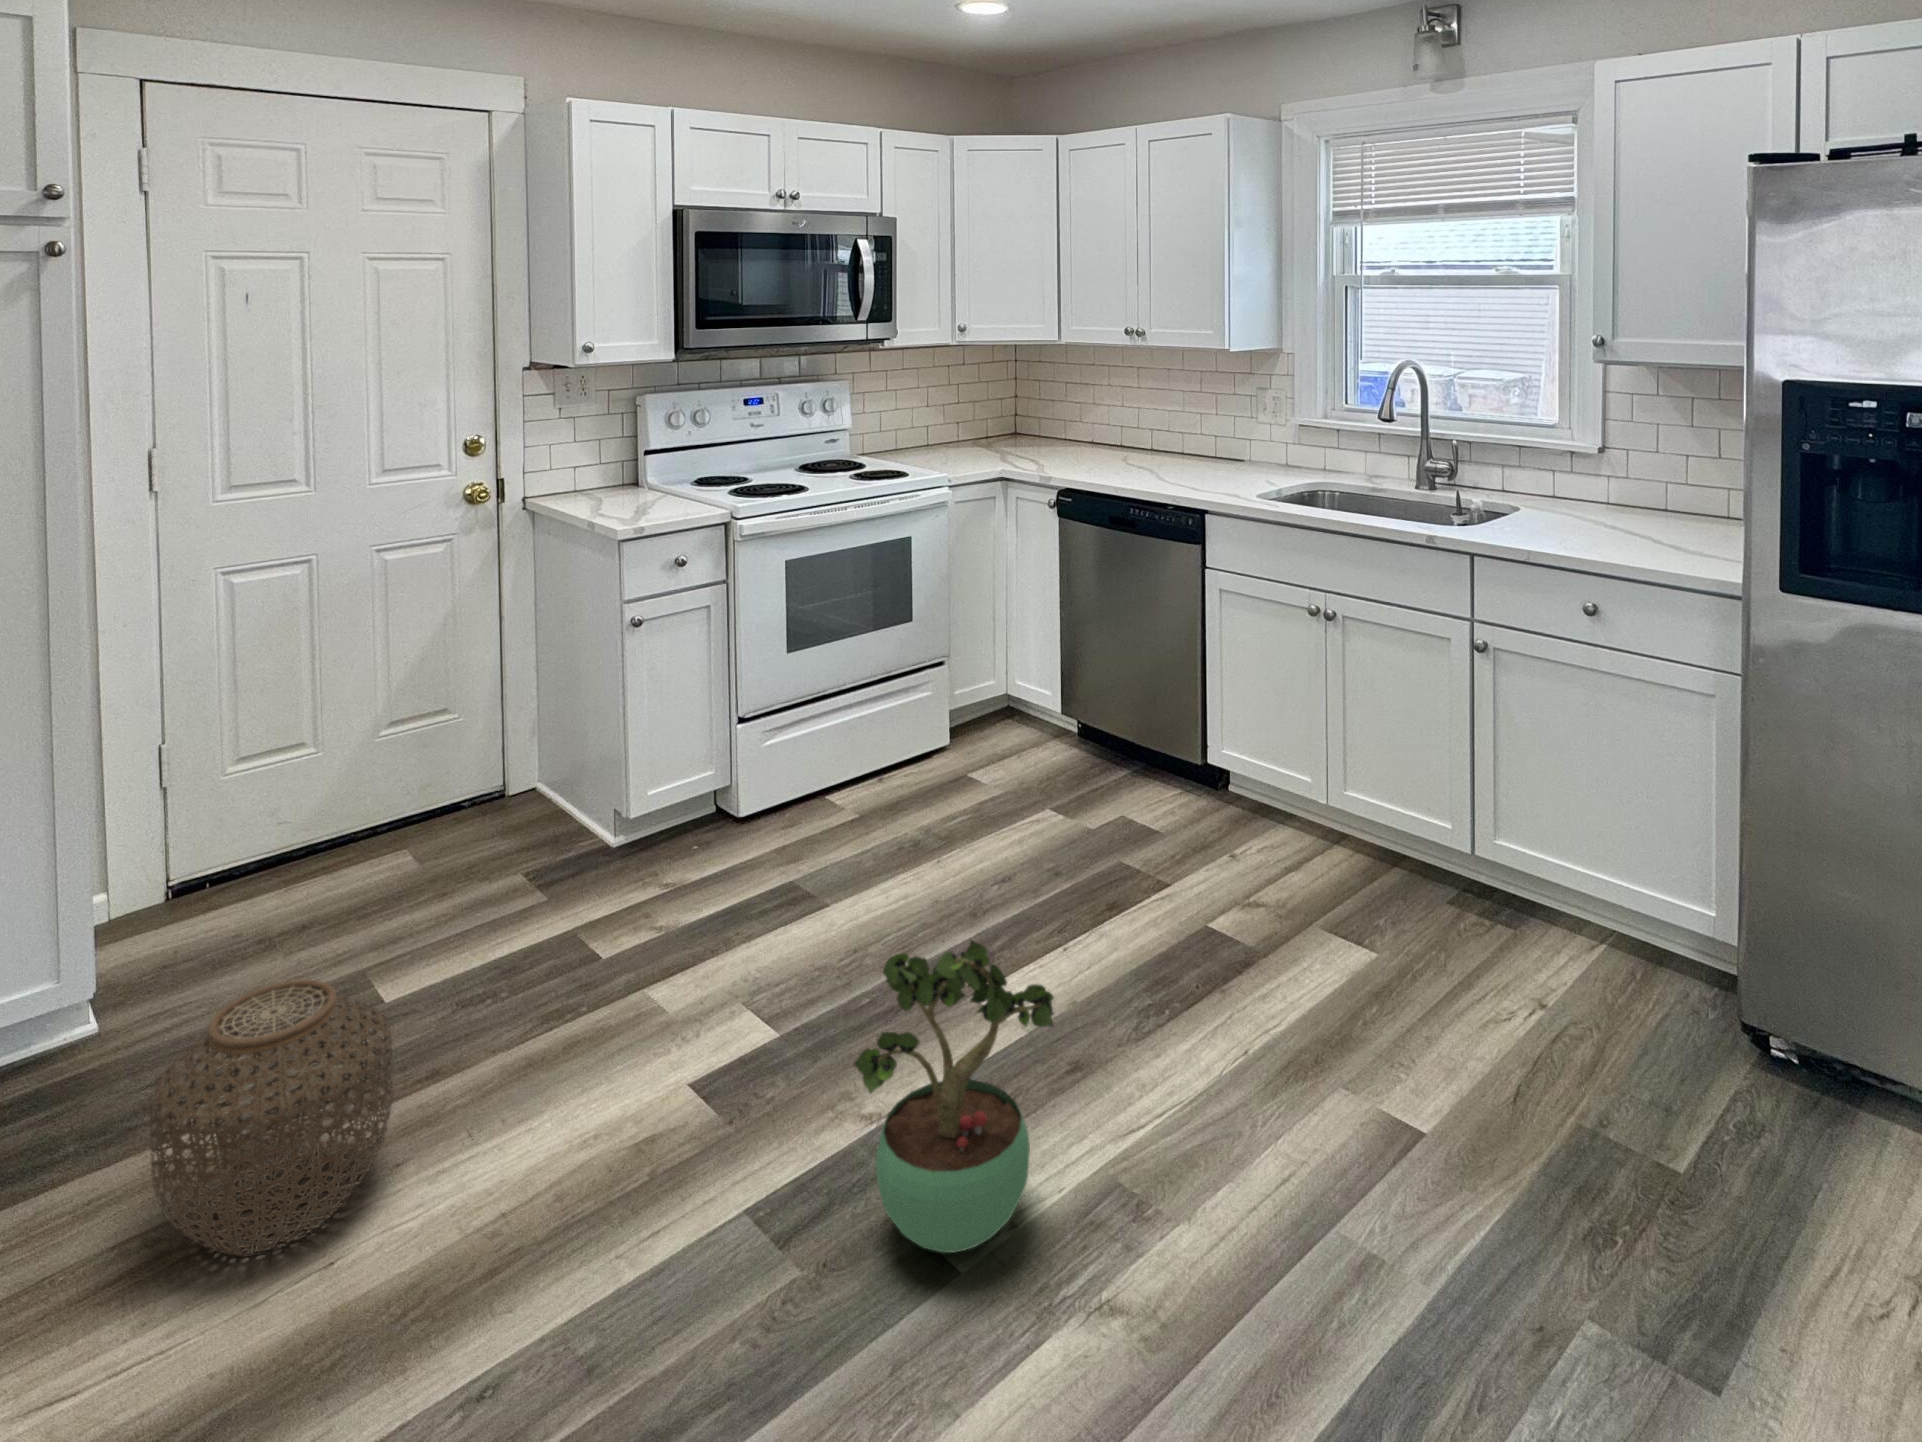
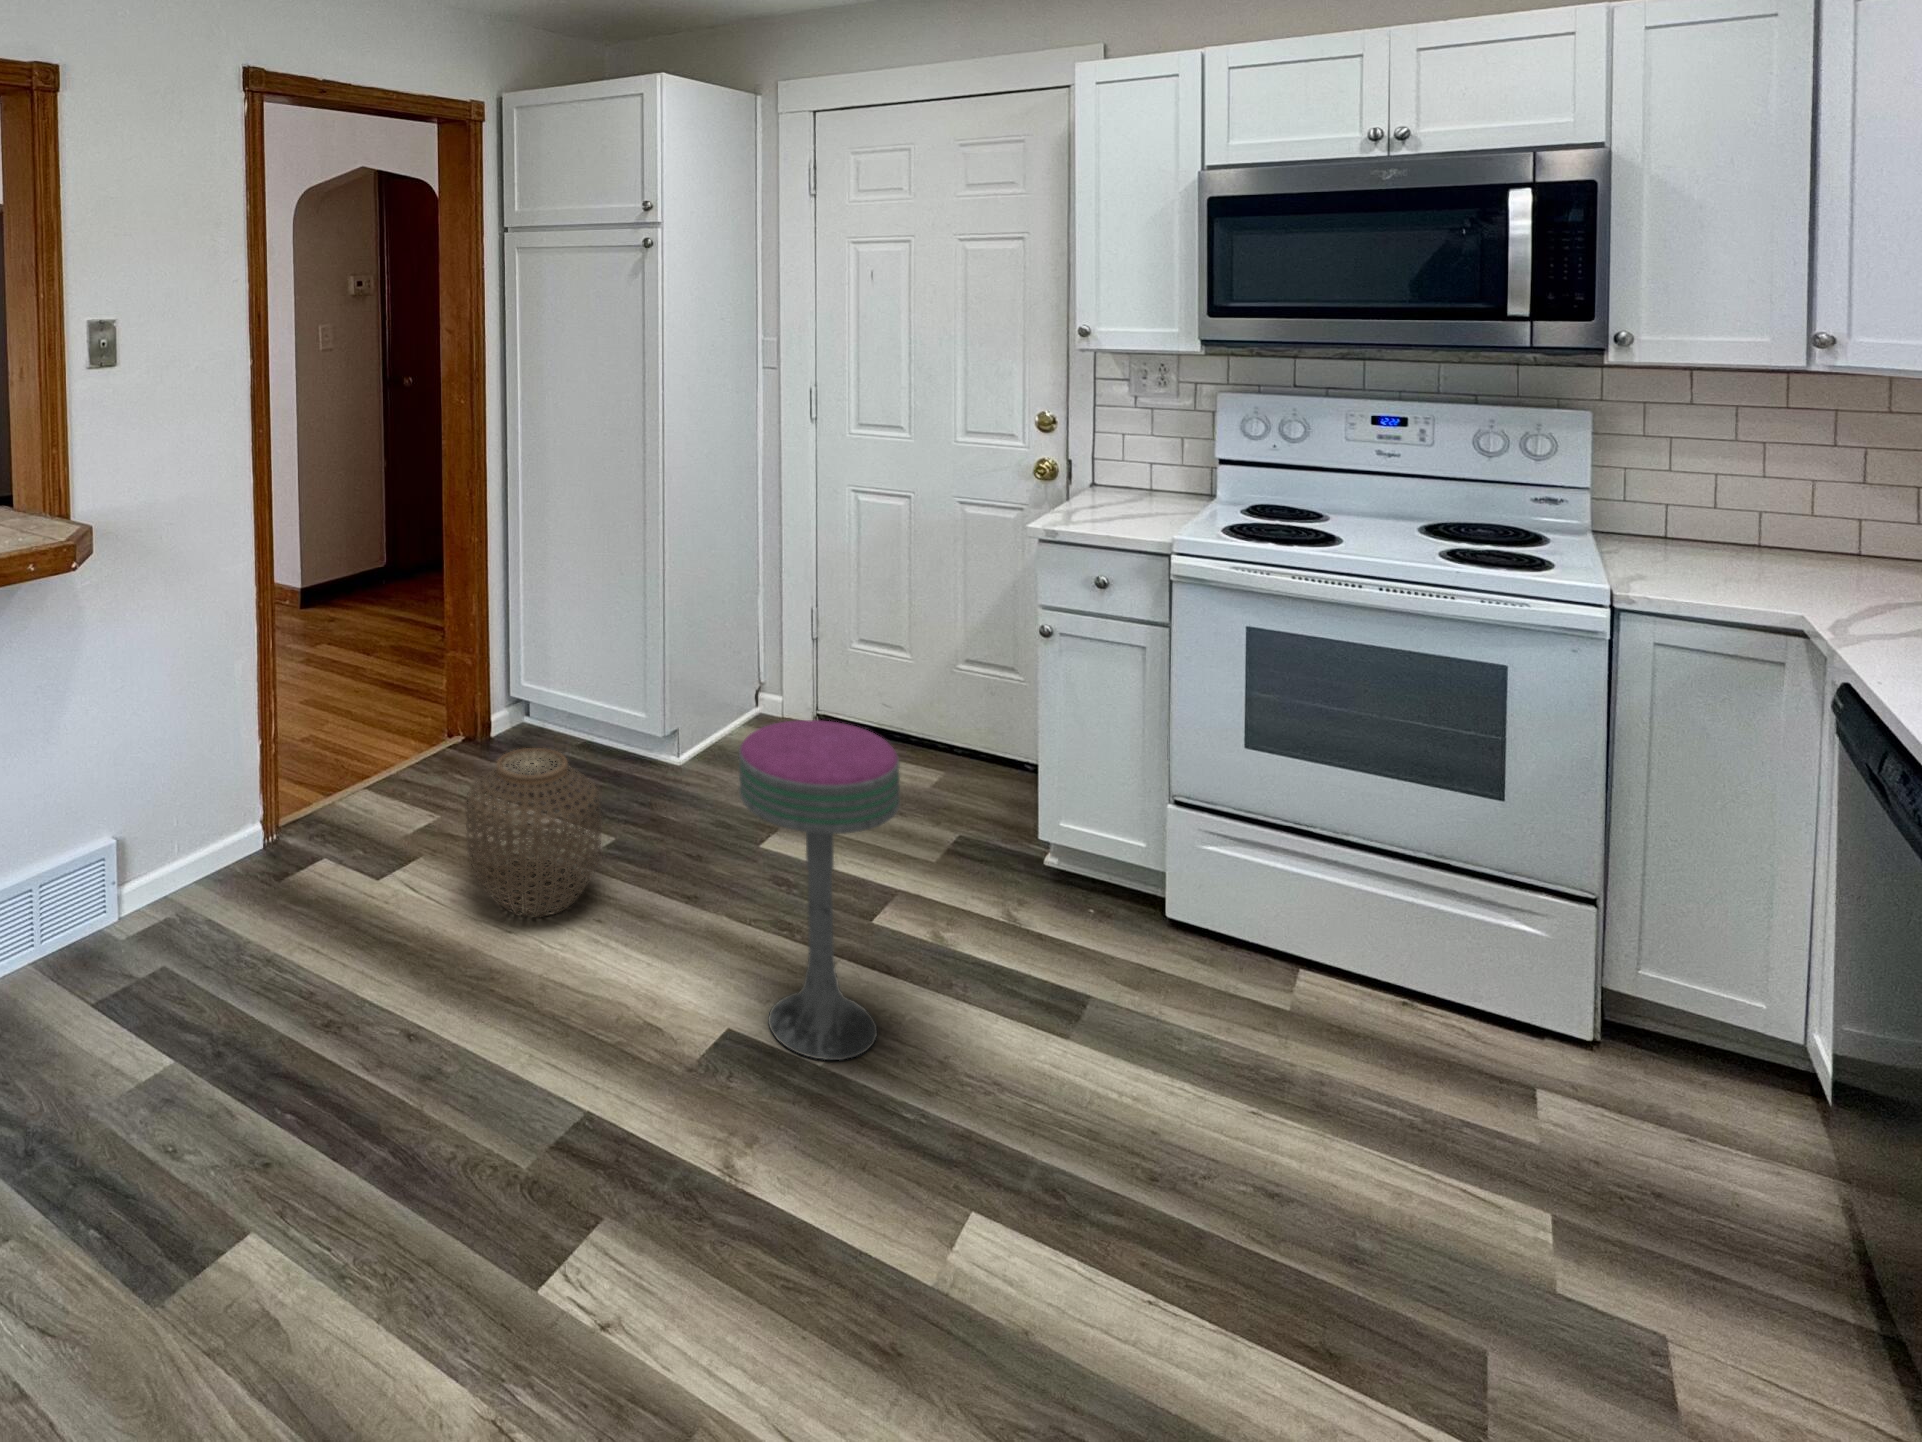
bar stool: none [647,721,808,1054] -> present [739,720,900,1060]
potted plant: present [854,940,1054,1253] -> none [505,946,665,1301]

